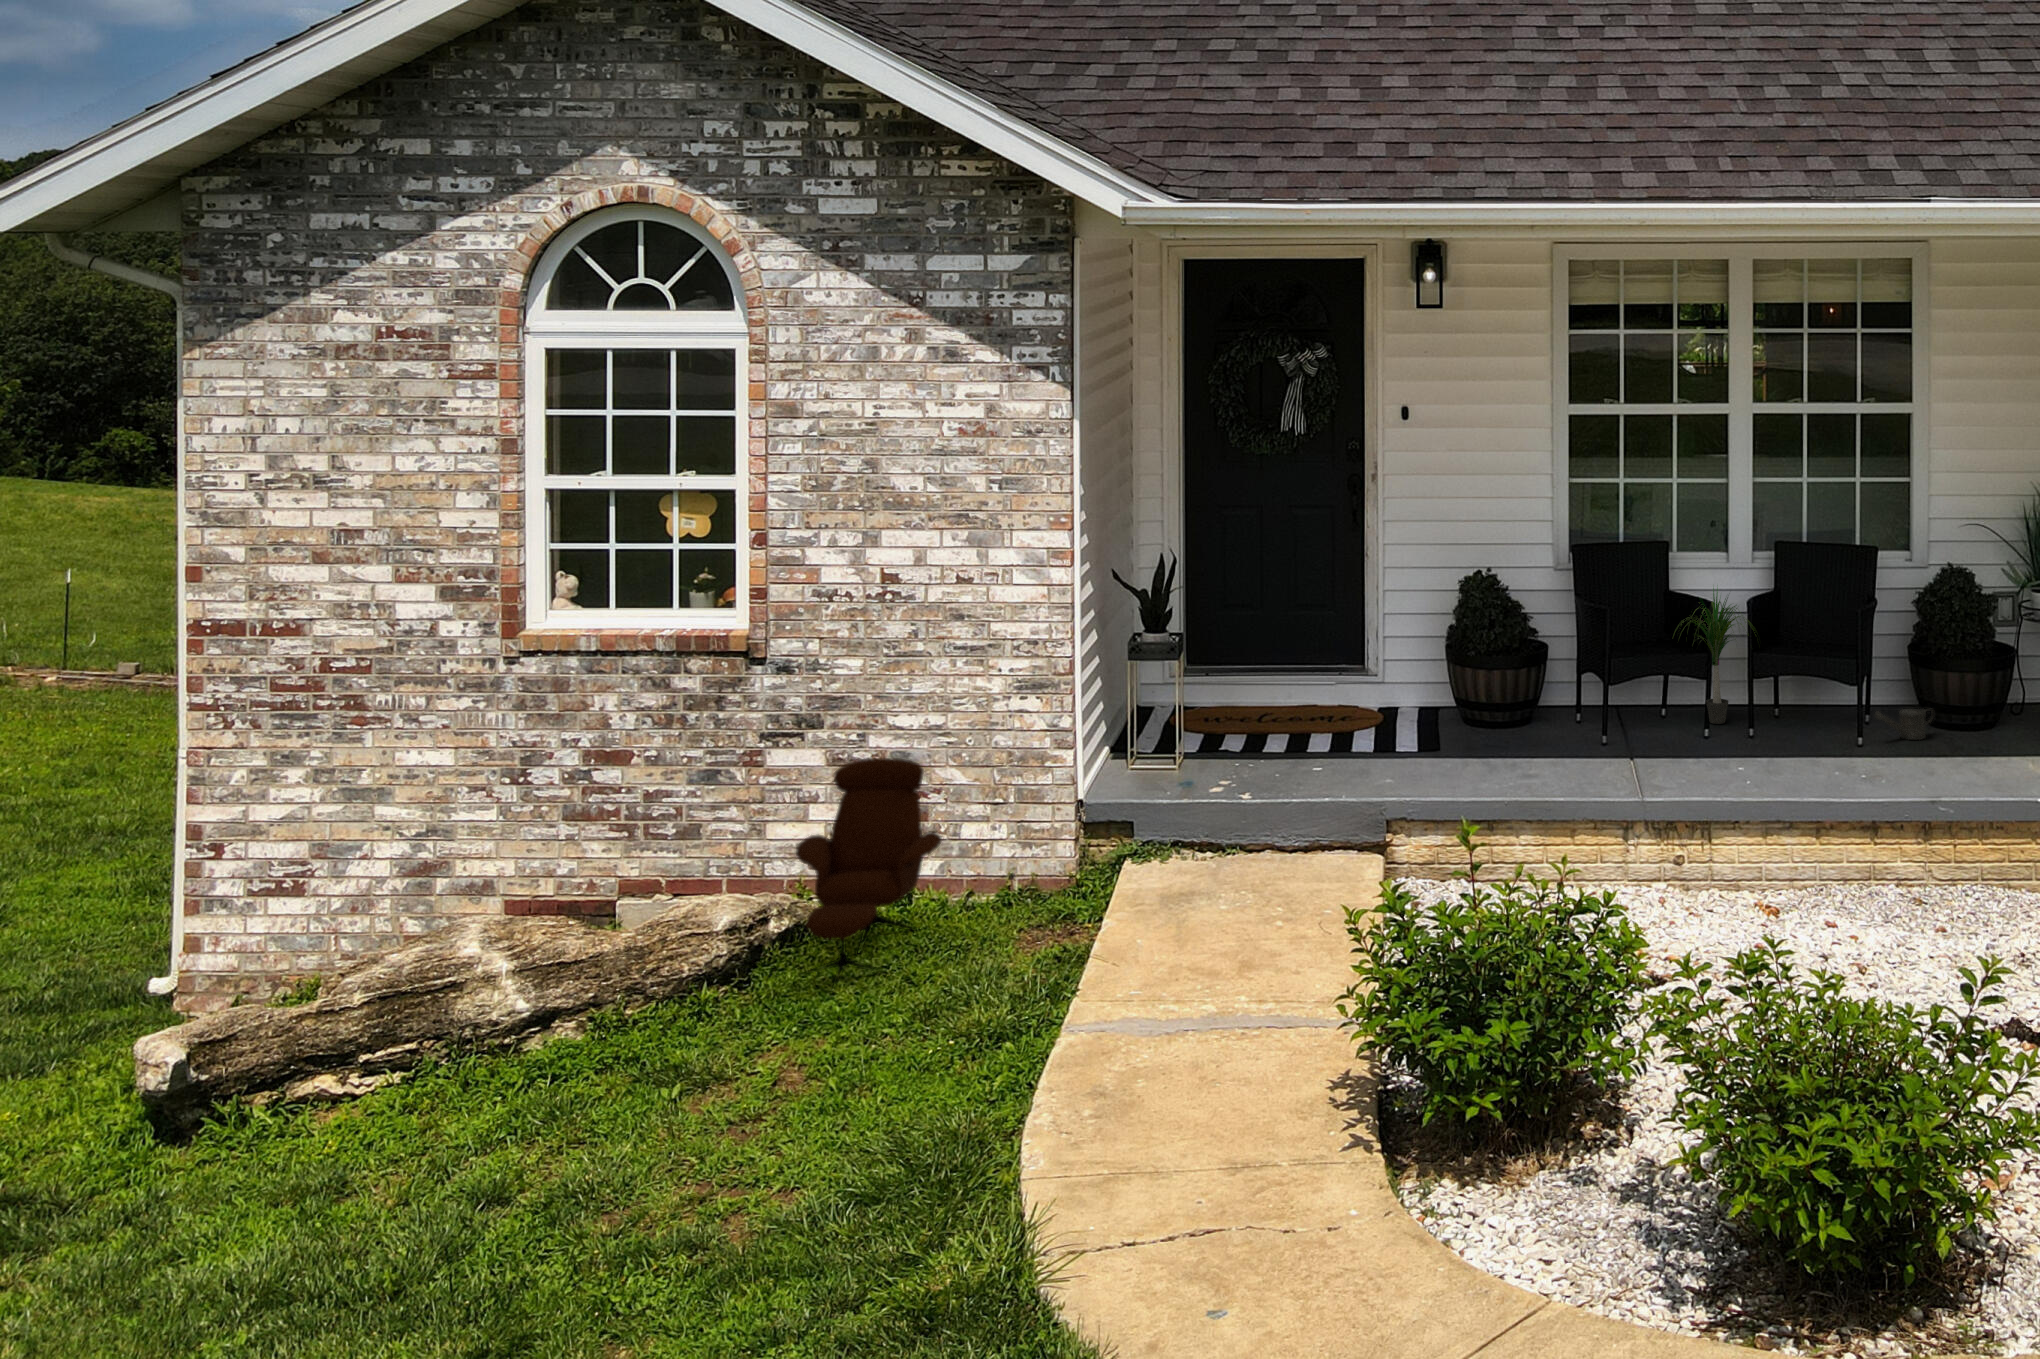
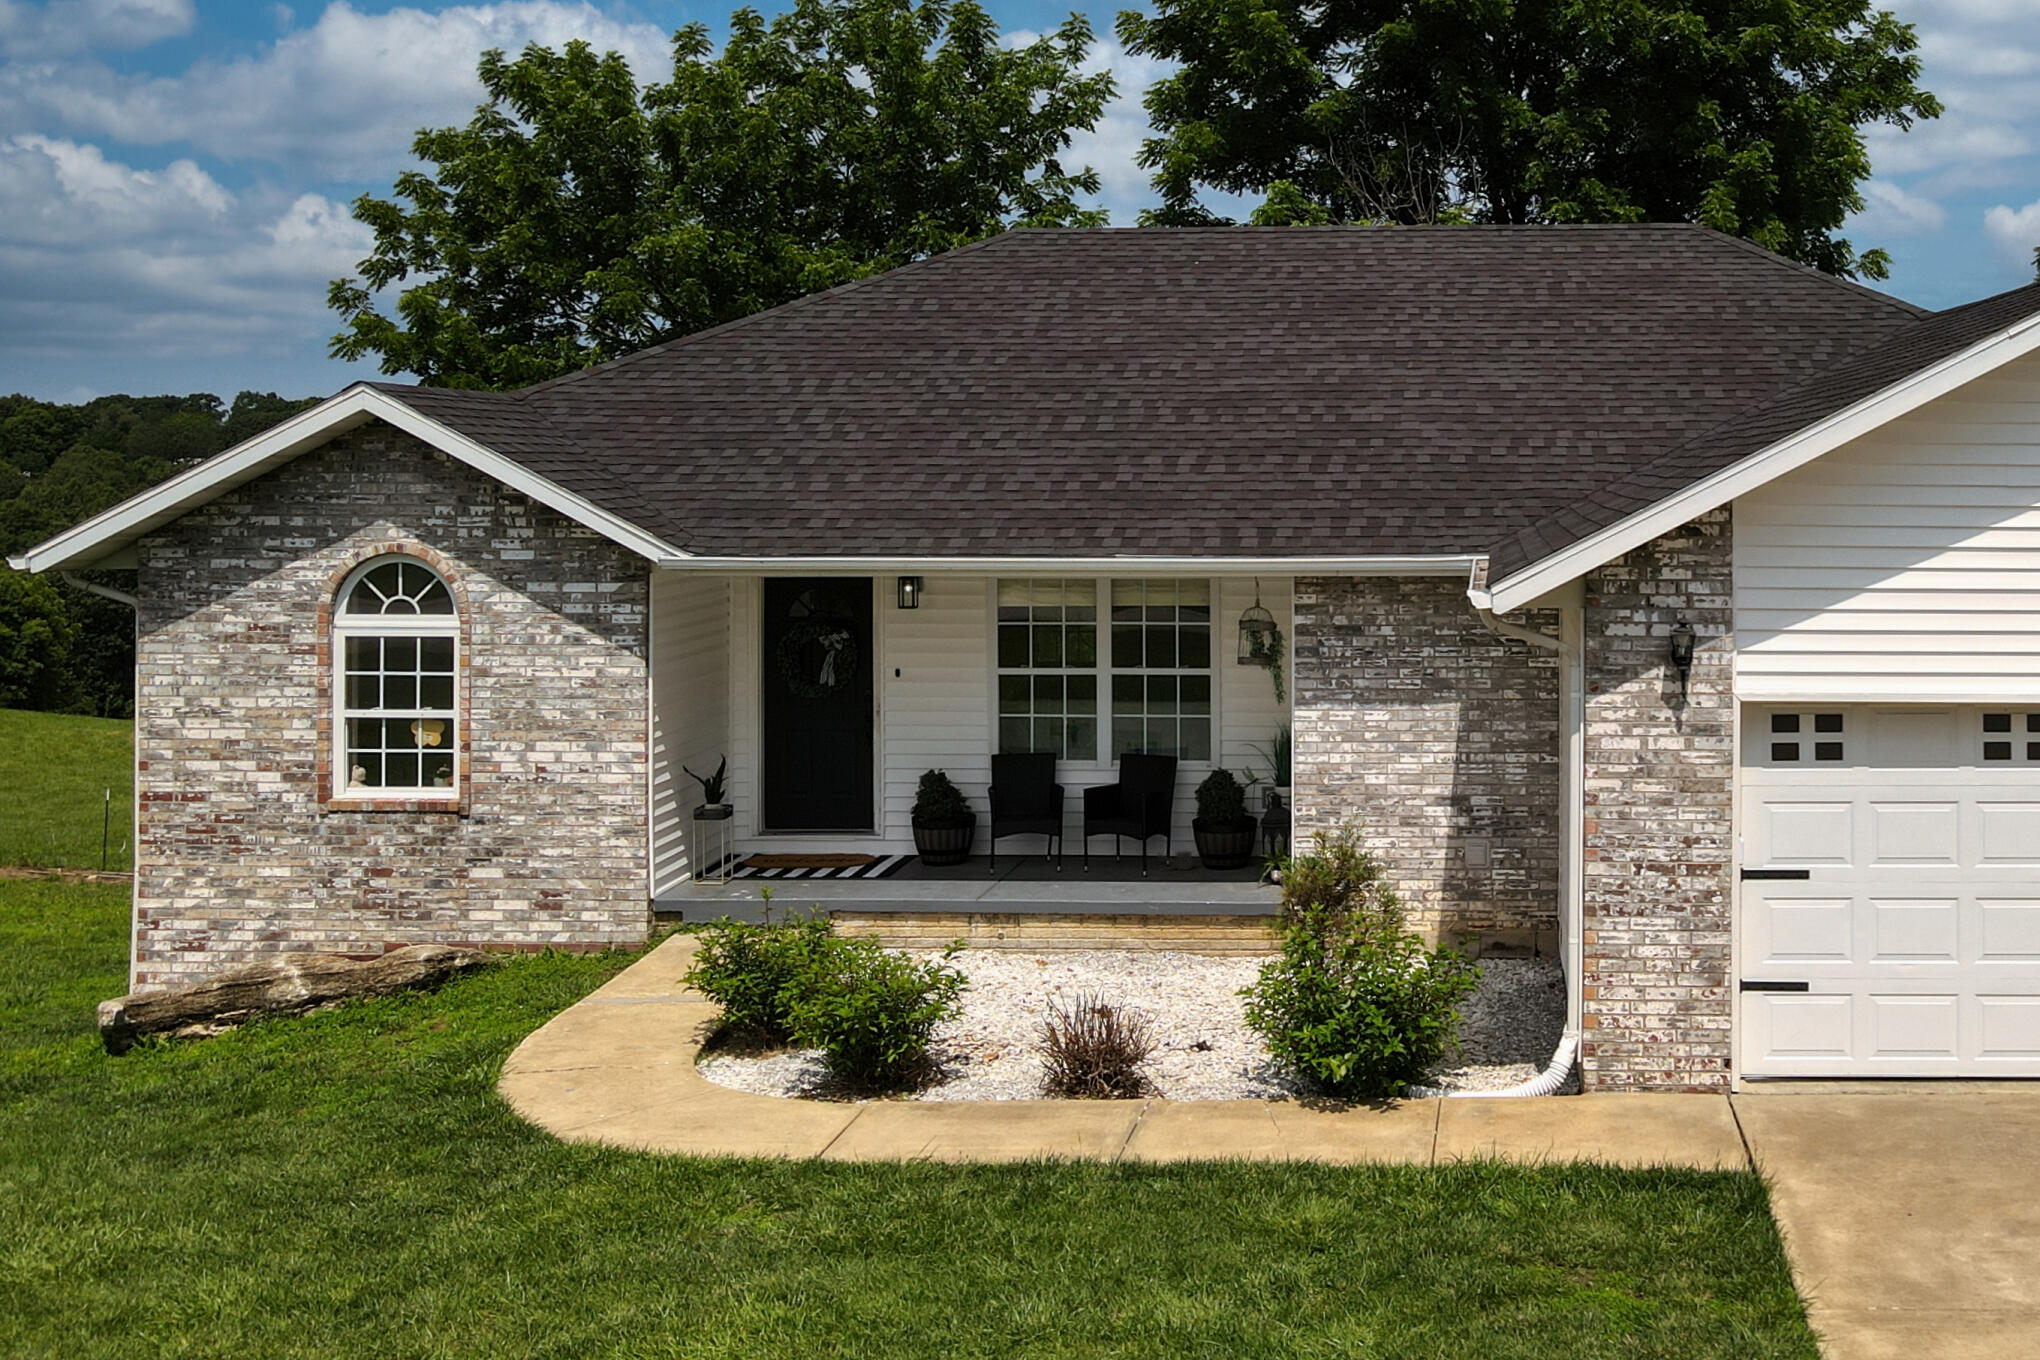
potted plant: present [1681,588,1750,724] -> none [1047,770,1104,860]
lounge chair: present [796,758,942,989] -> none [464,872,558,996]

